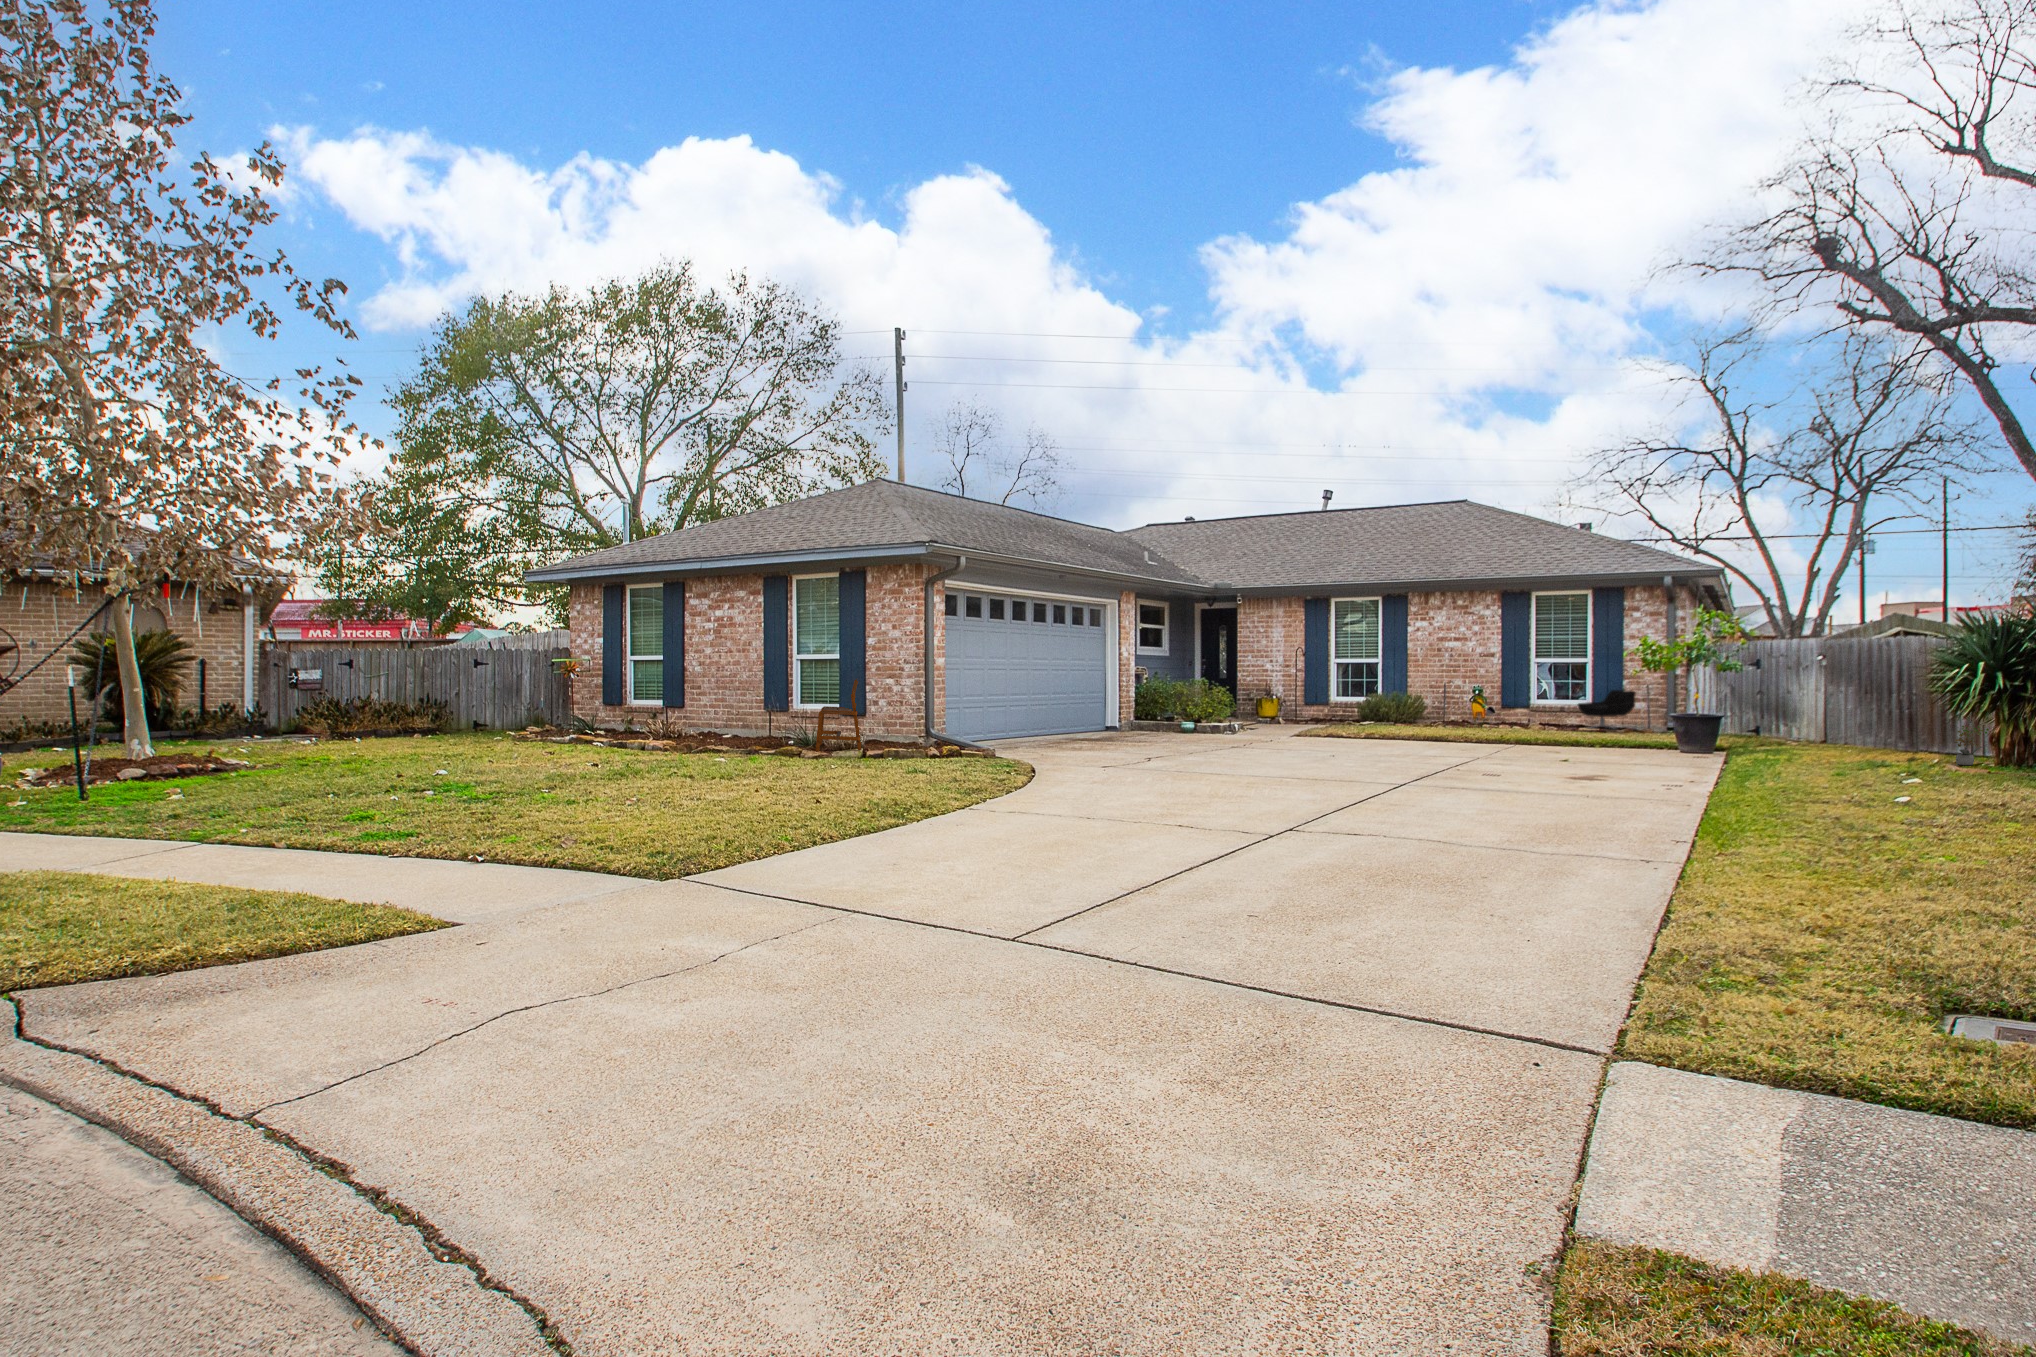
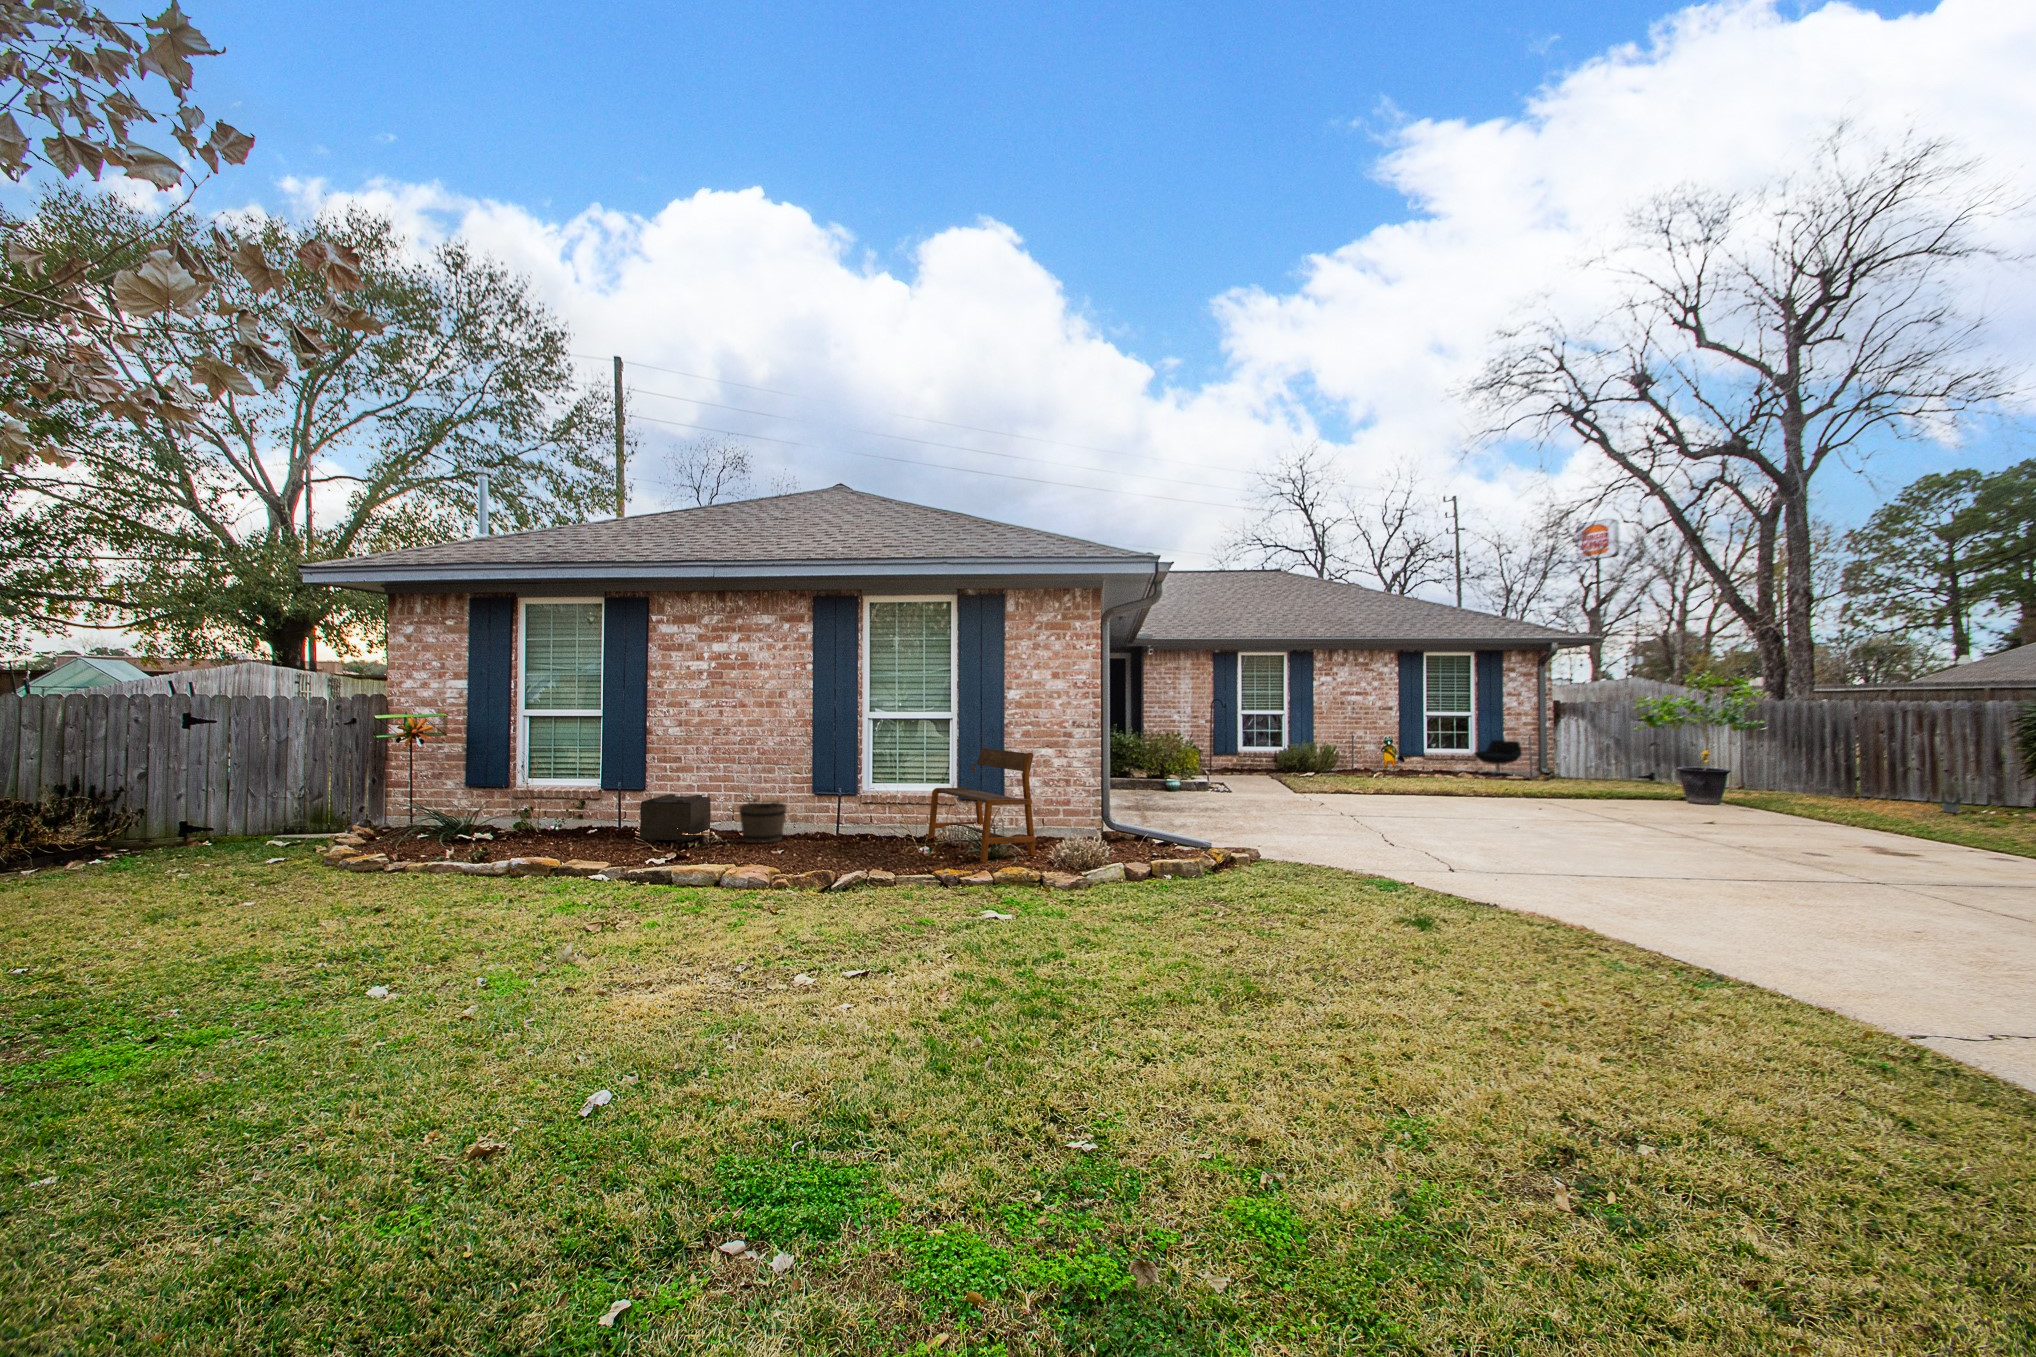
wooden crate: none [669,711,714,739] -> present [640,794,711,842]
bucket: none [718,712,749,741] -> present [739,798,786,843]

